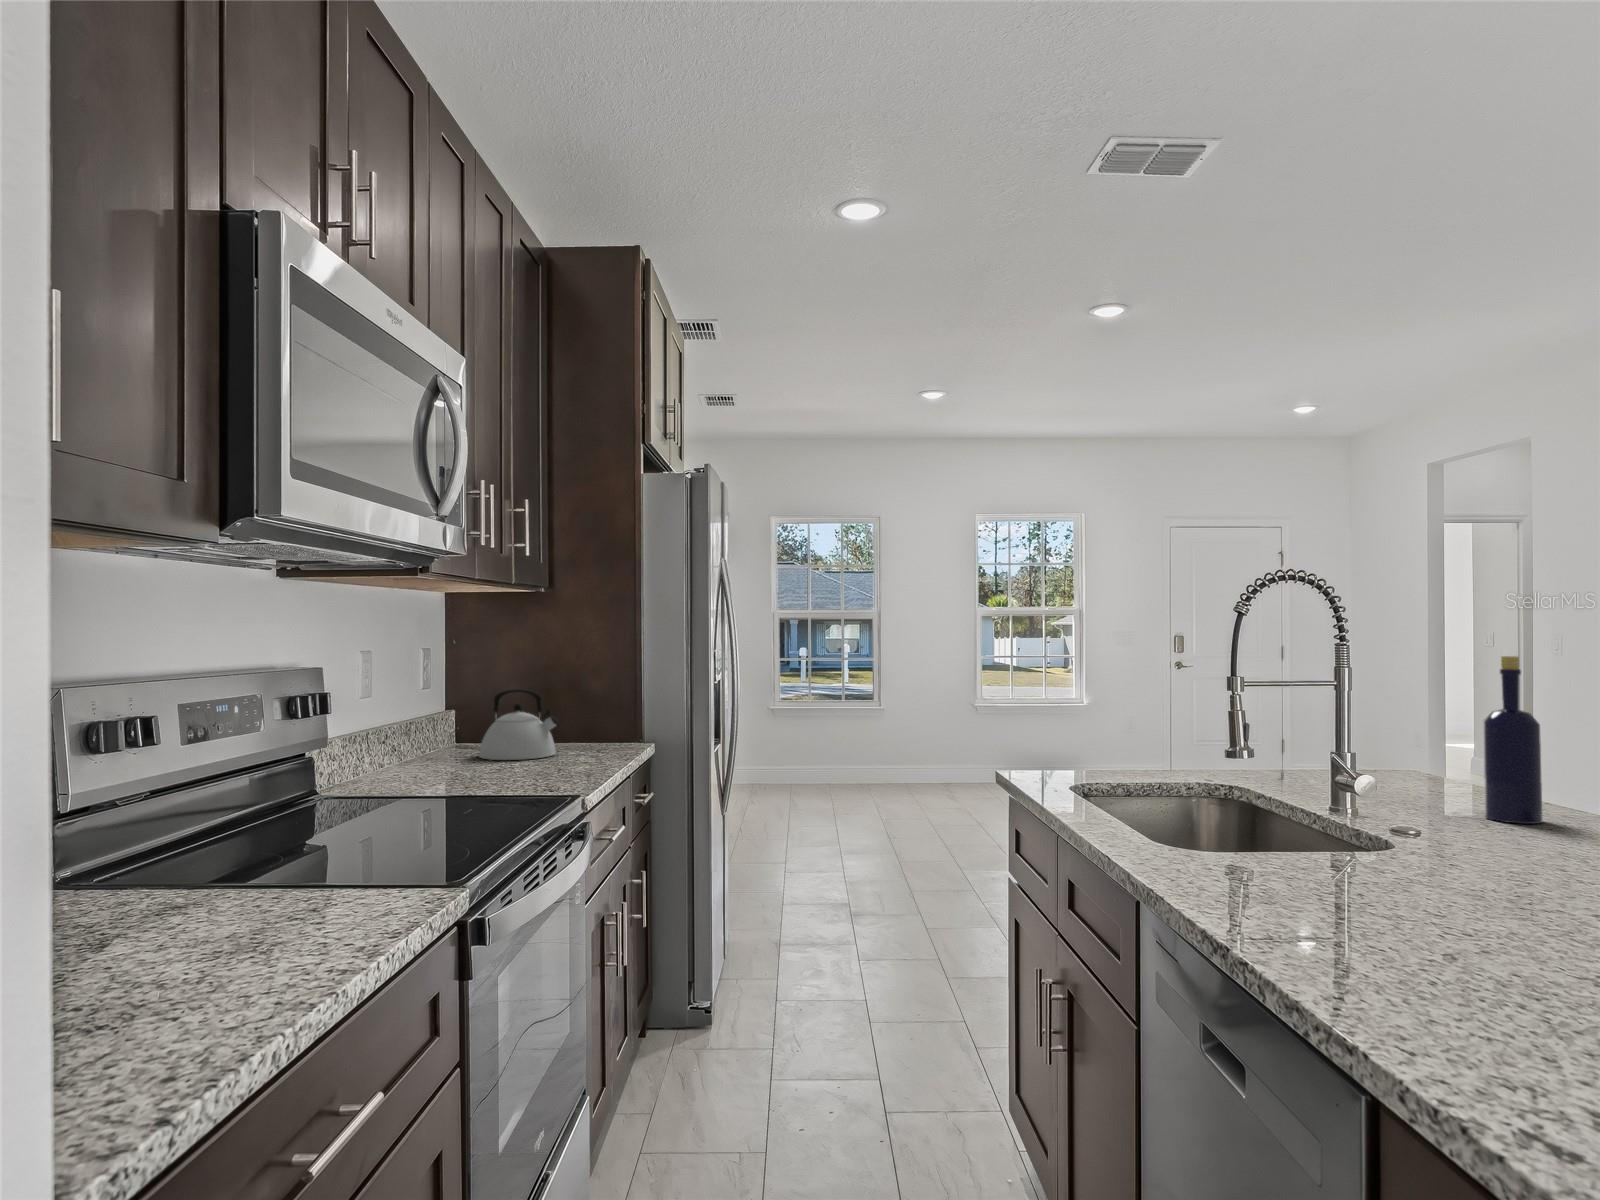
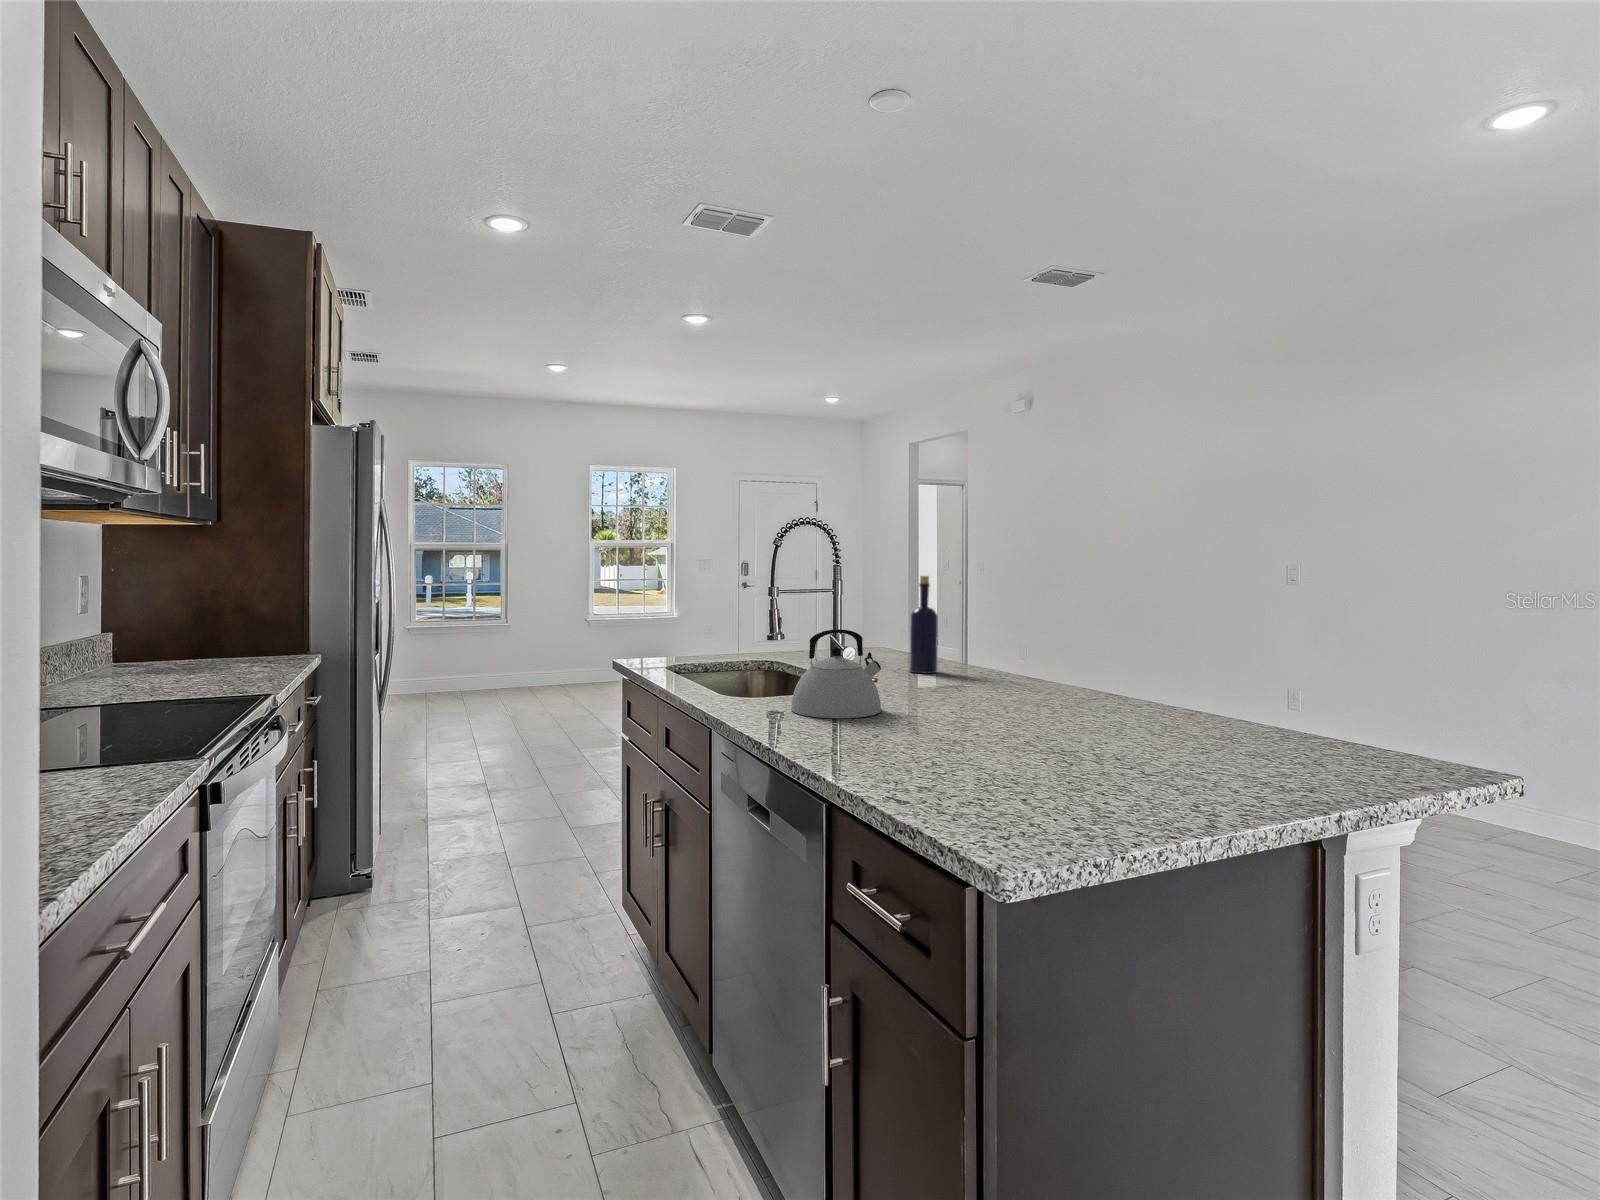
kettle: present [479,689,558,760] -> present [791,629,881,718]

